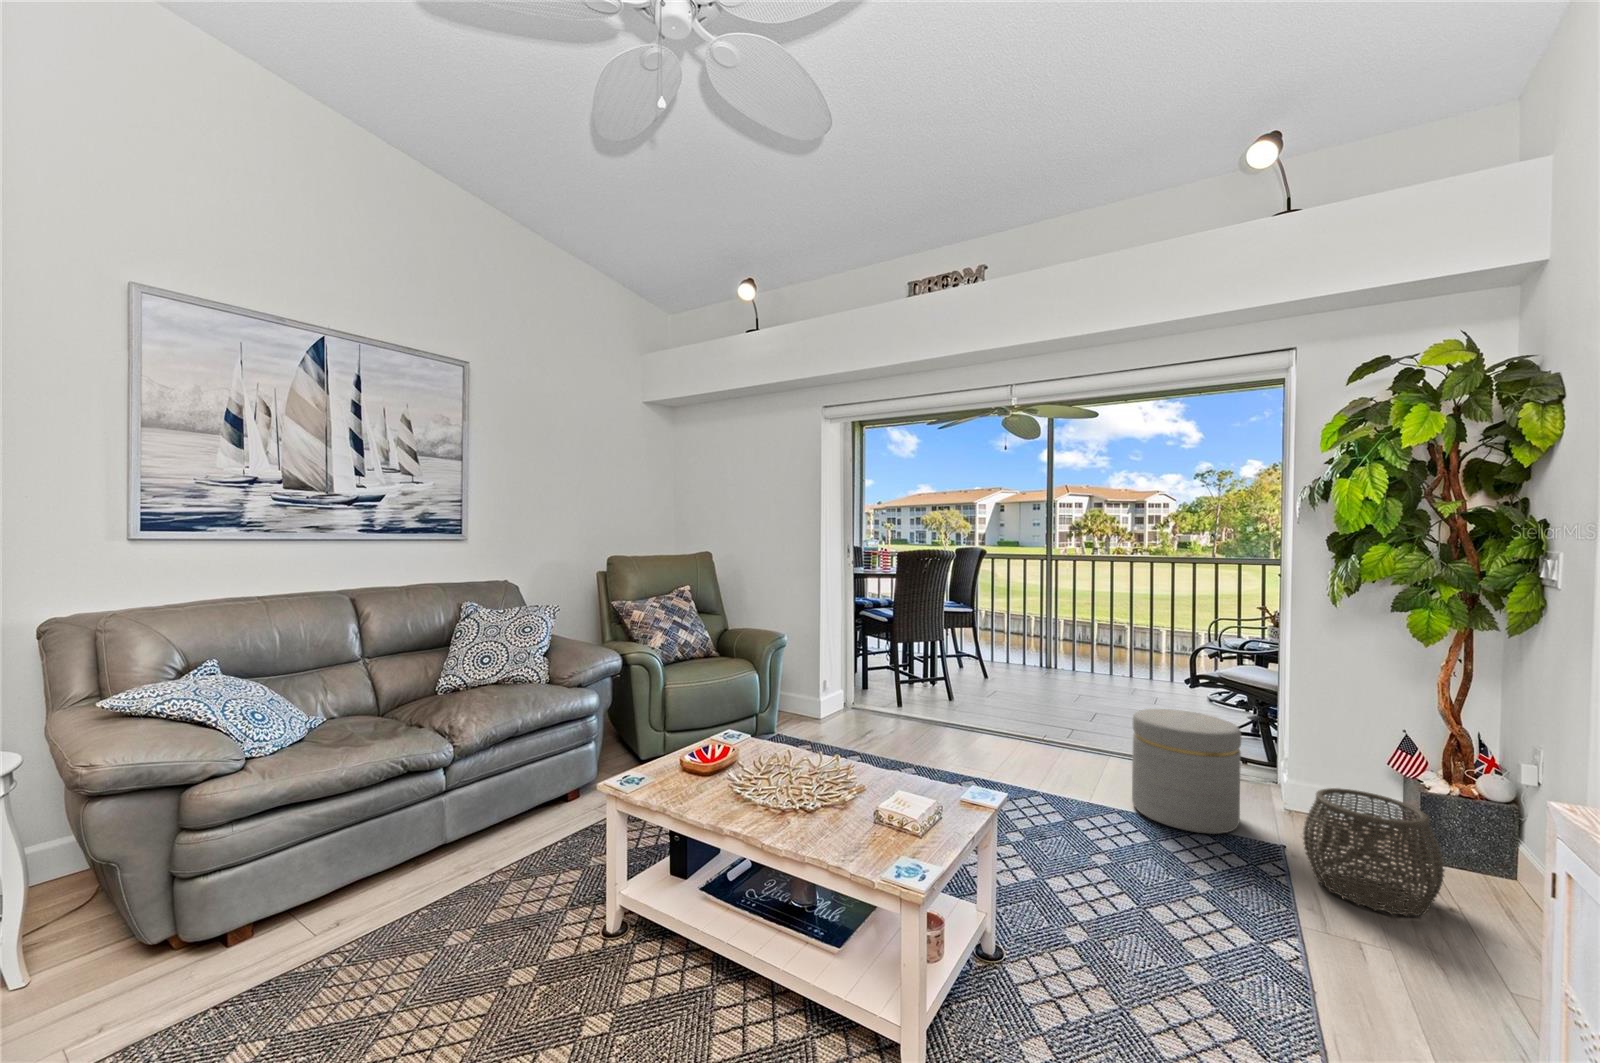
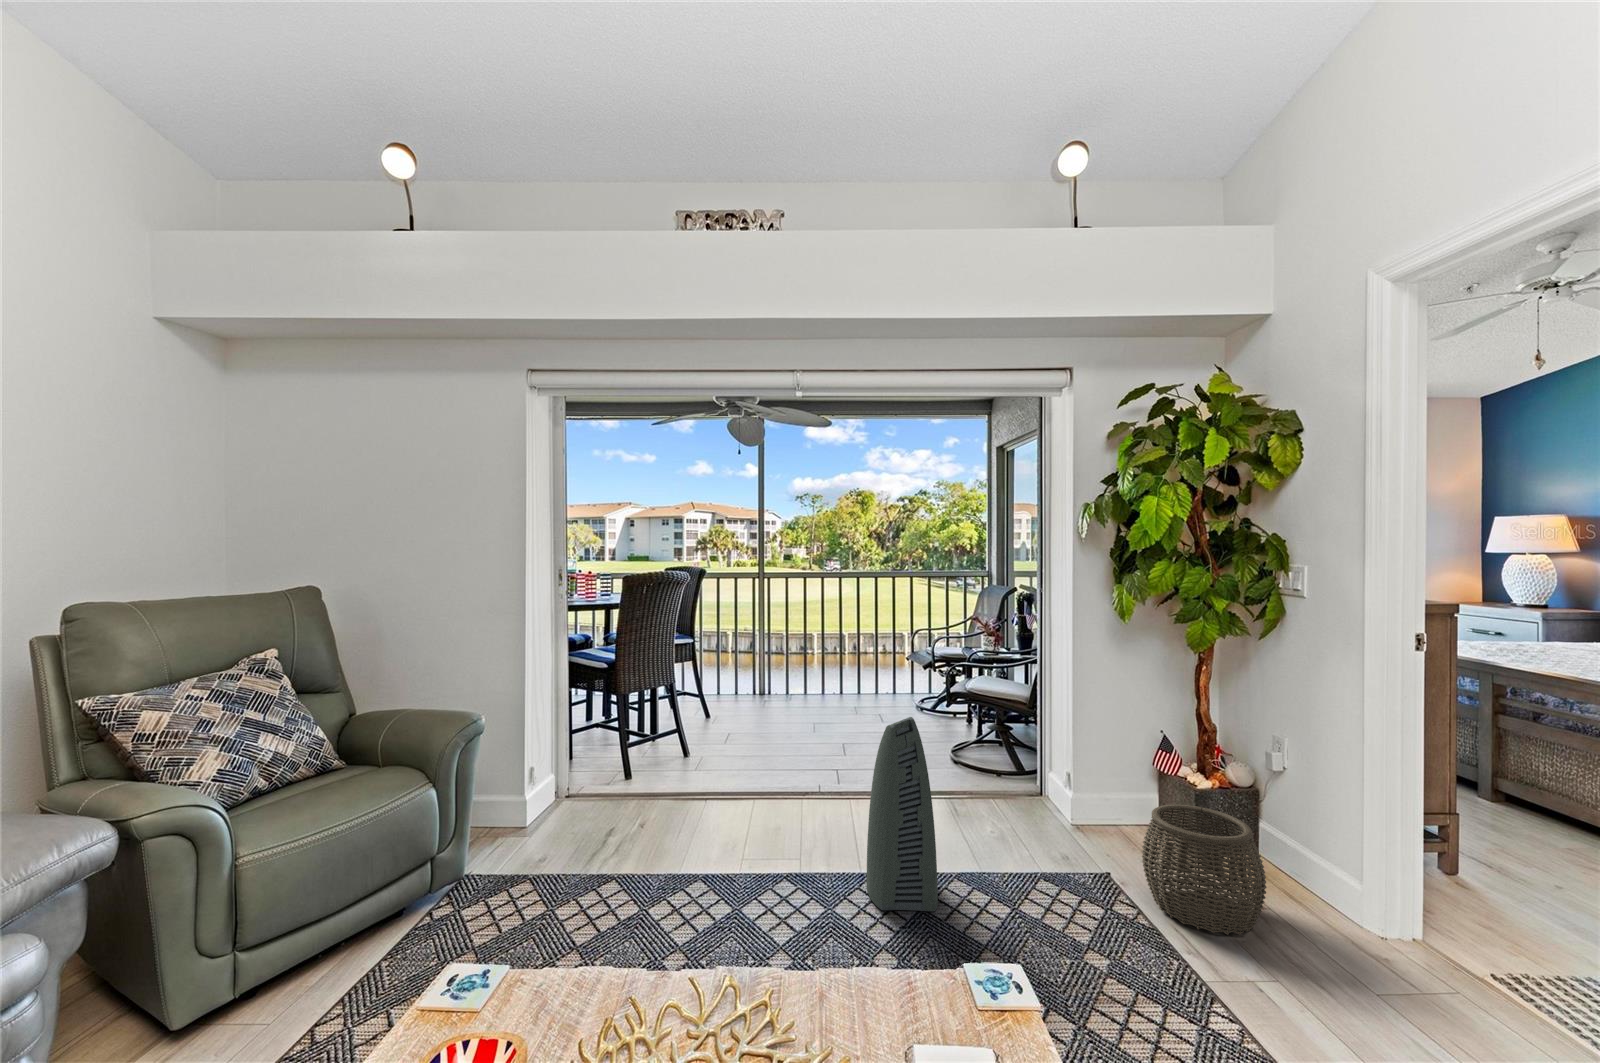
air purifier: none [1036,672,1095,825] -> present [867,717,938,912]
ottoman: present [1132,709,1241,834] -> none [952,741,1059,883]

